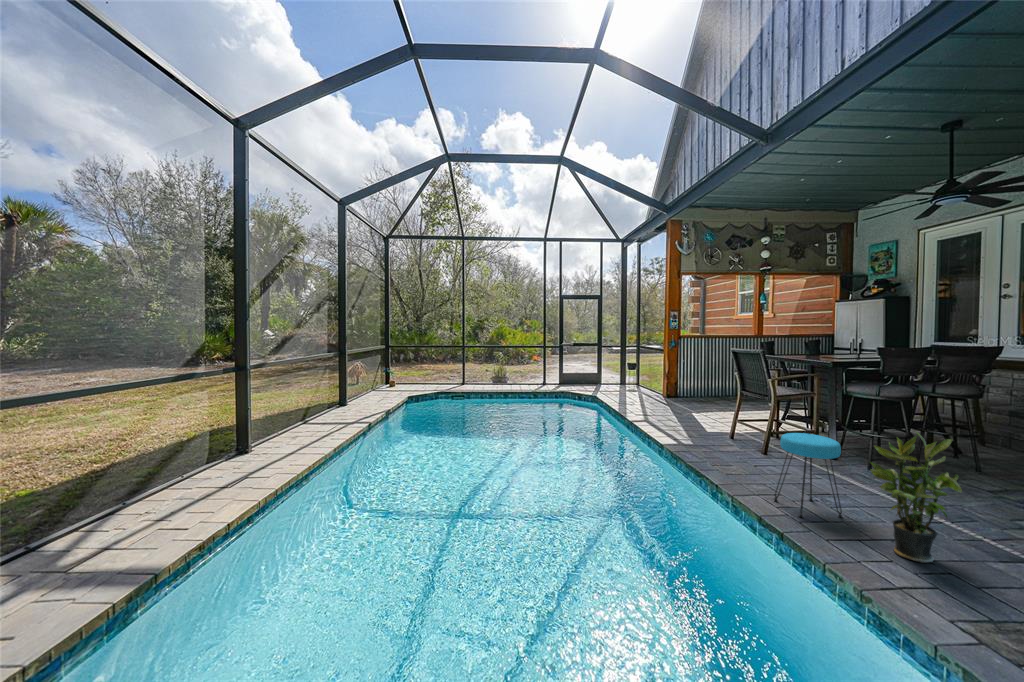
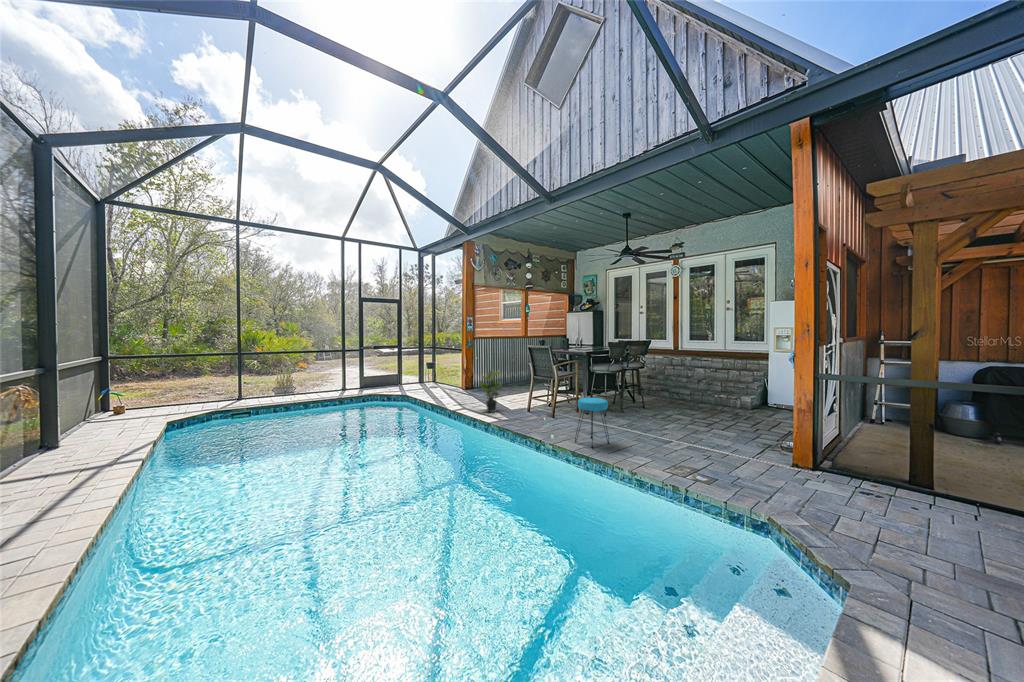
potted plant: present [871,433,962,563] -> present [480,370,502,412]

